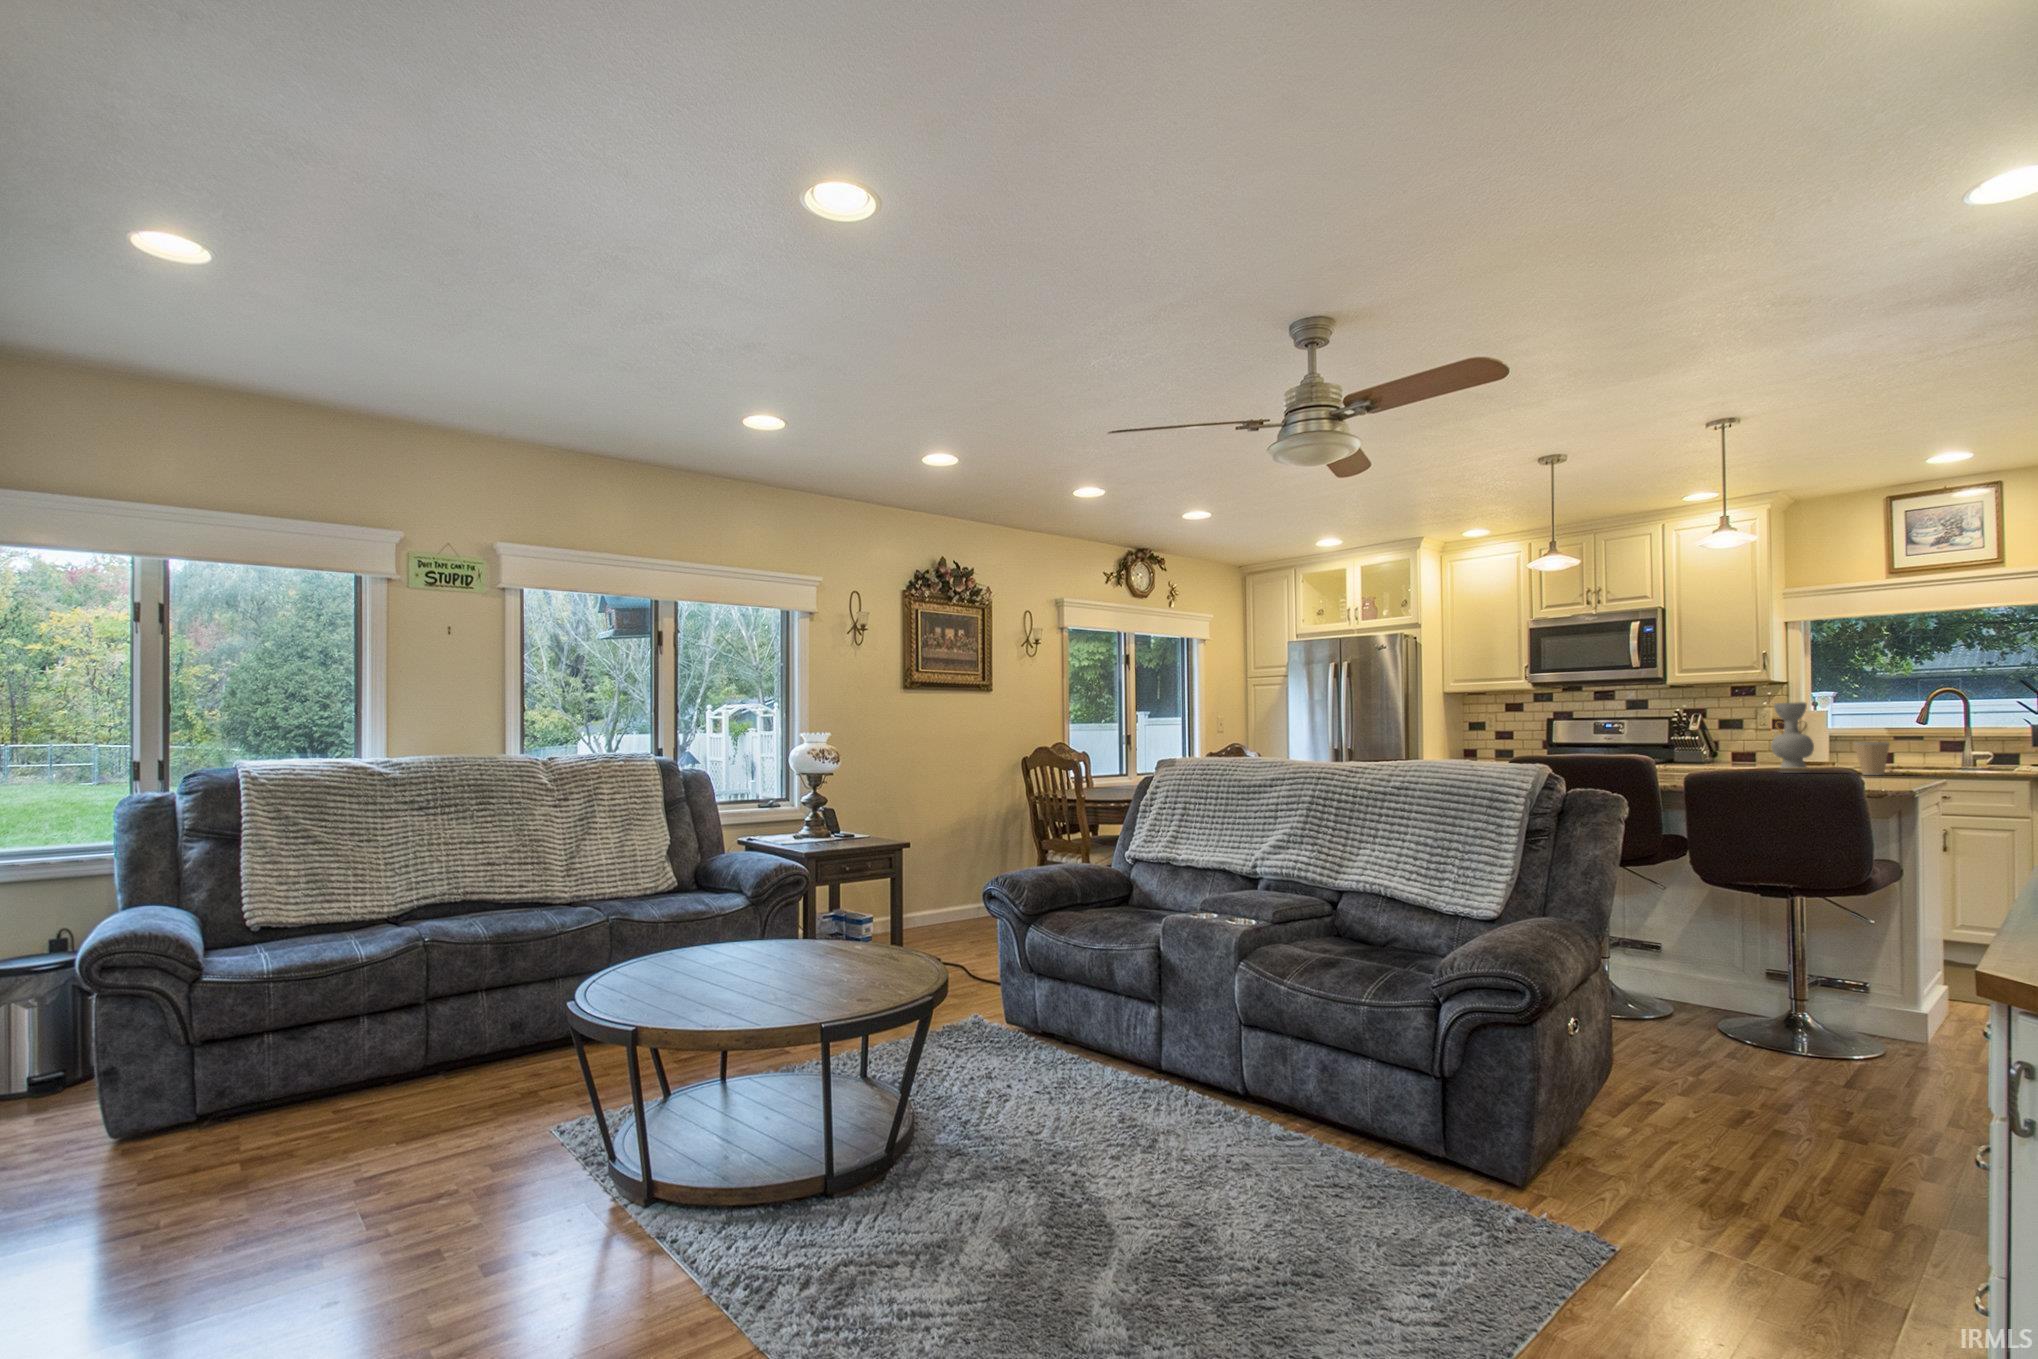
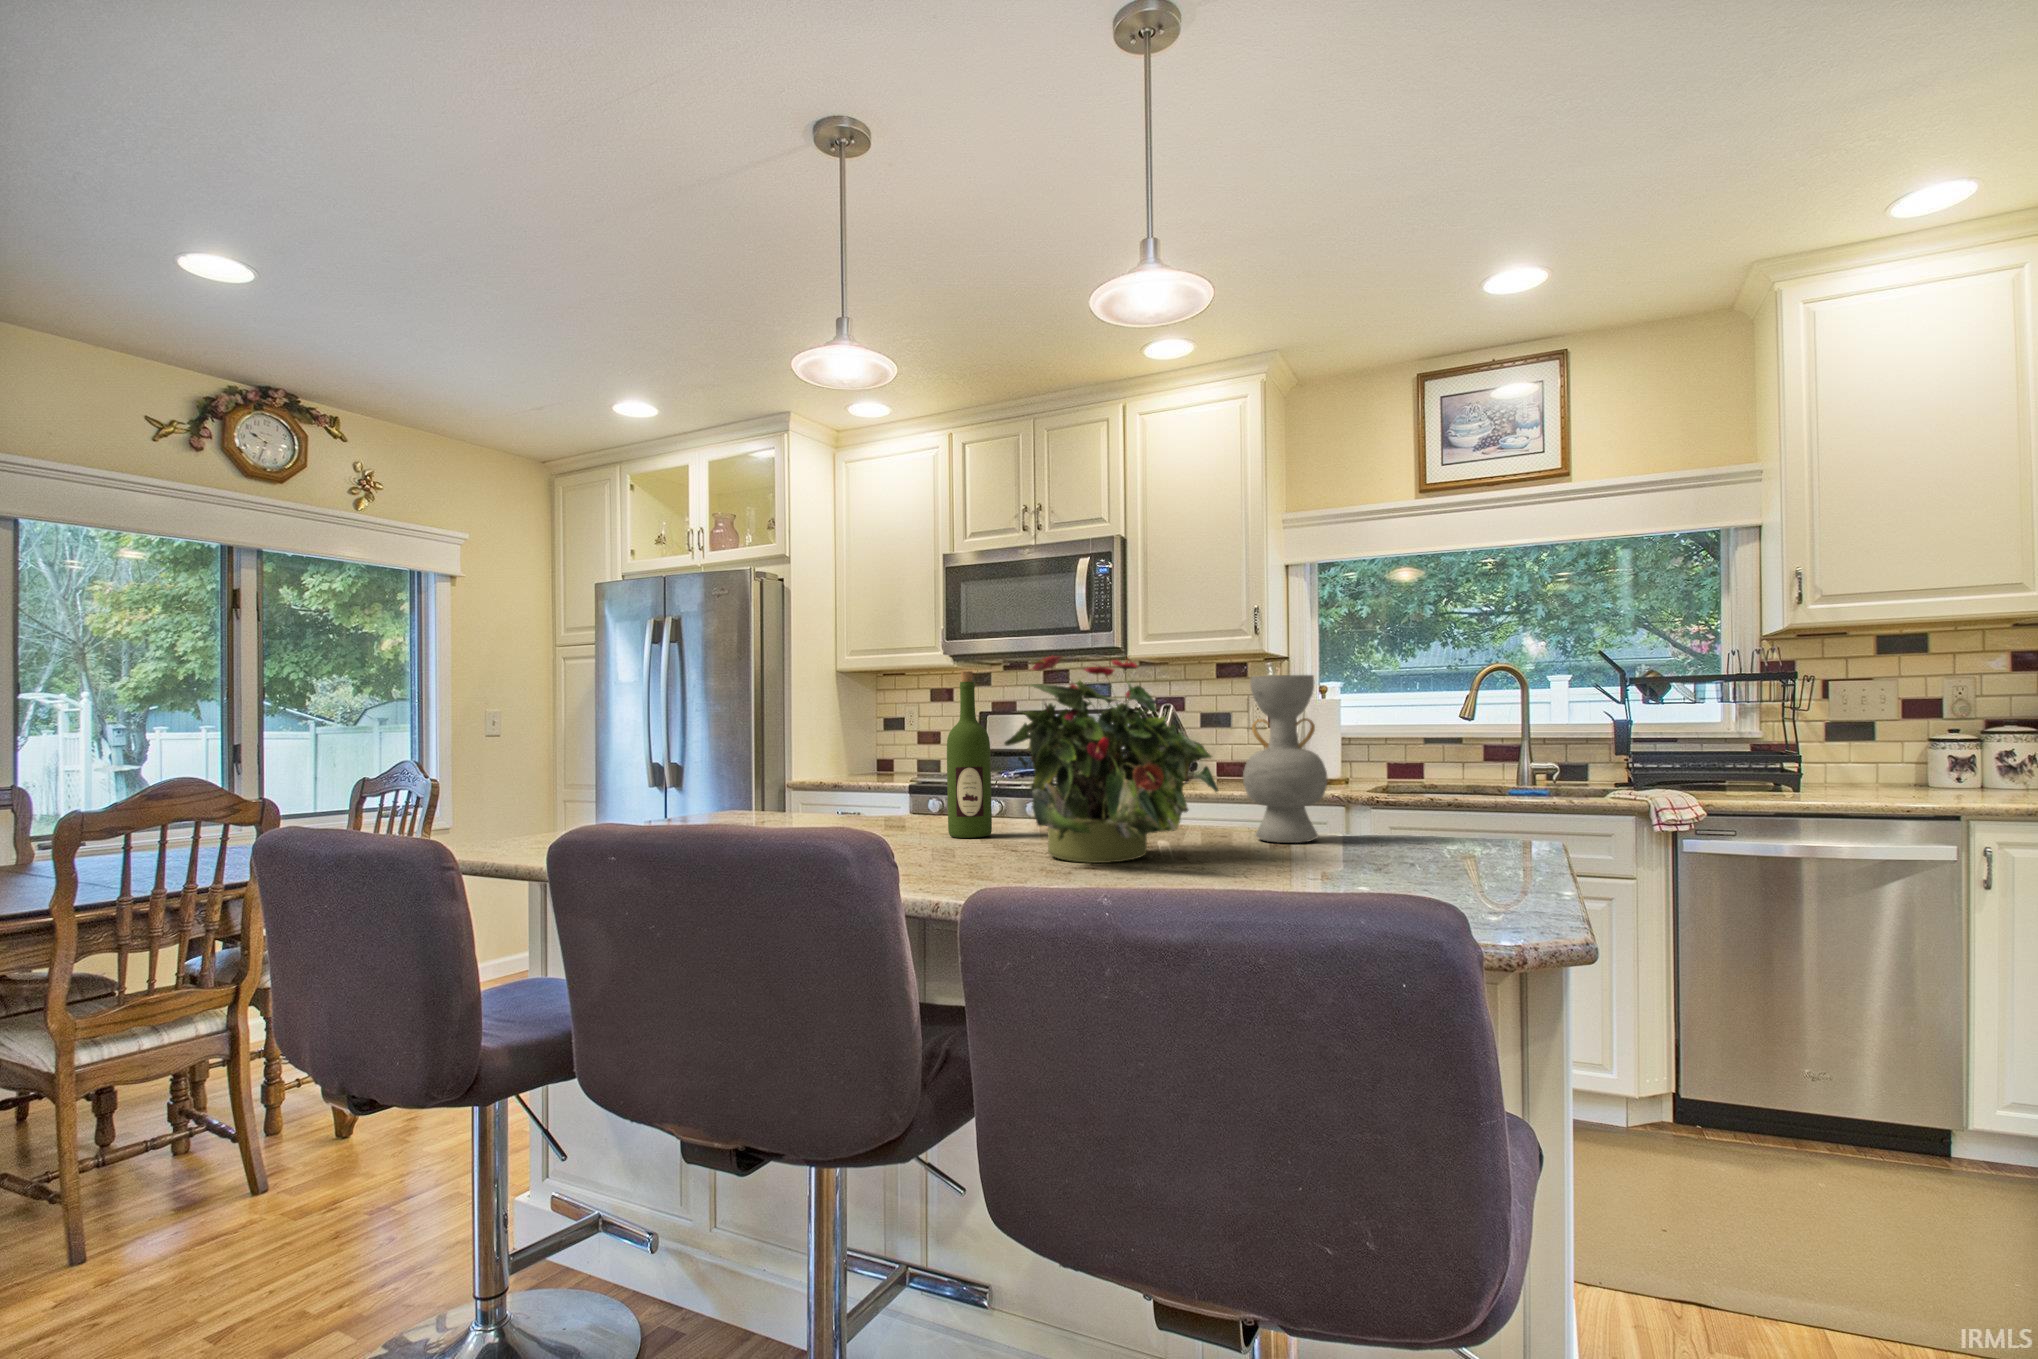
potted plant: none [1672,696,1764,774] -> present [1004,656,1219,863]
wine bottle: none [1621,701,1643,771] -> present [947,671,992,838]
coffee cup: present [1854,742,1890,775] -> none [1411,772,1492,859]

